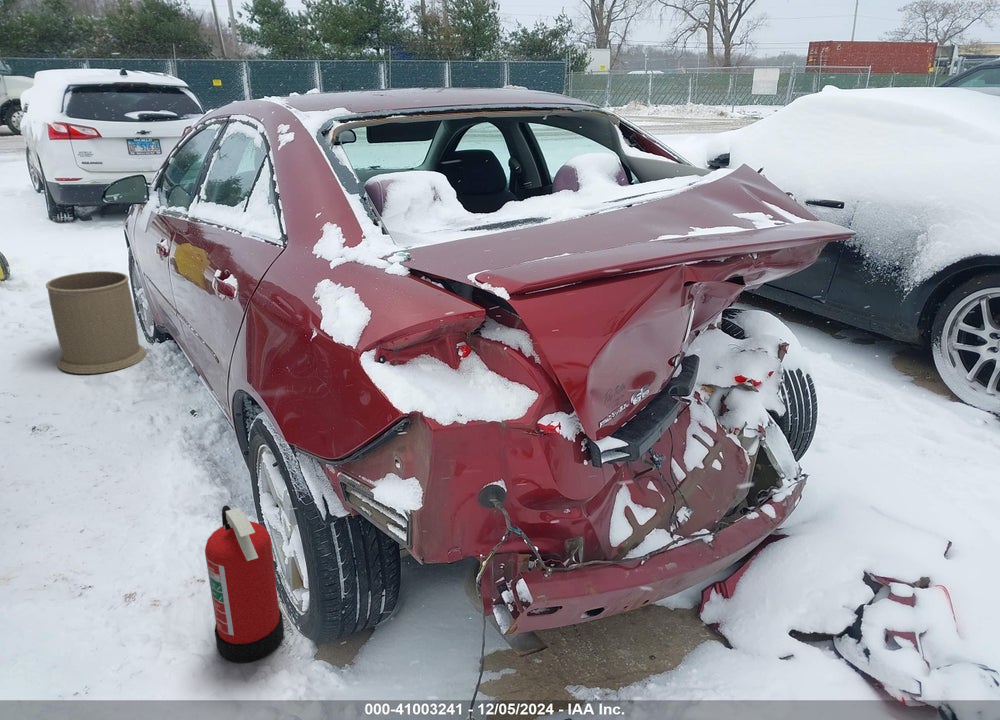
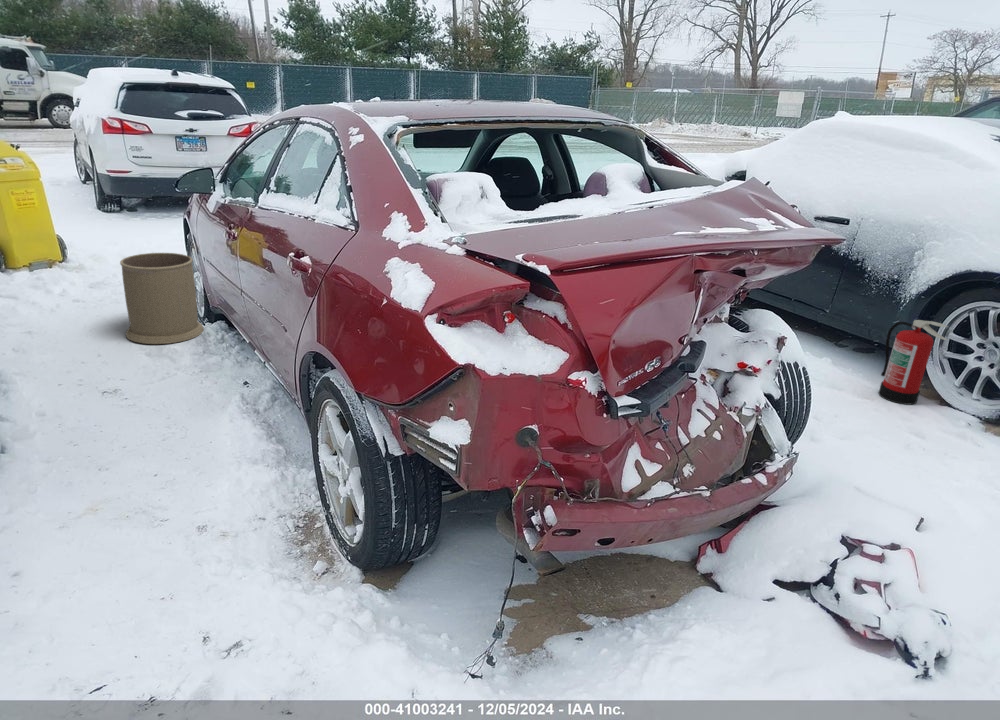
fire extinguisher: present [205,505,284,663] -> present [879,320,947,405]

